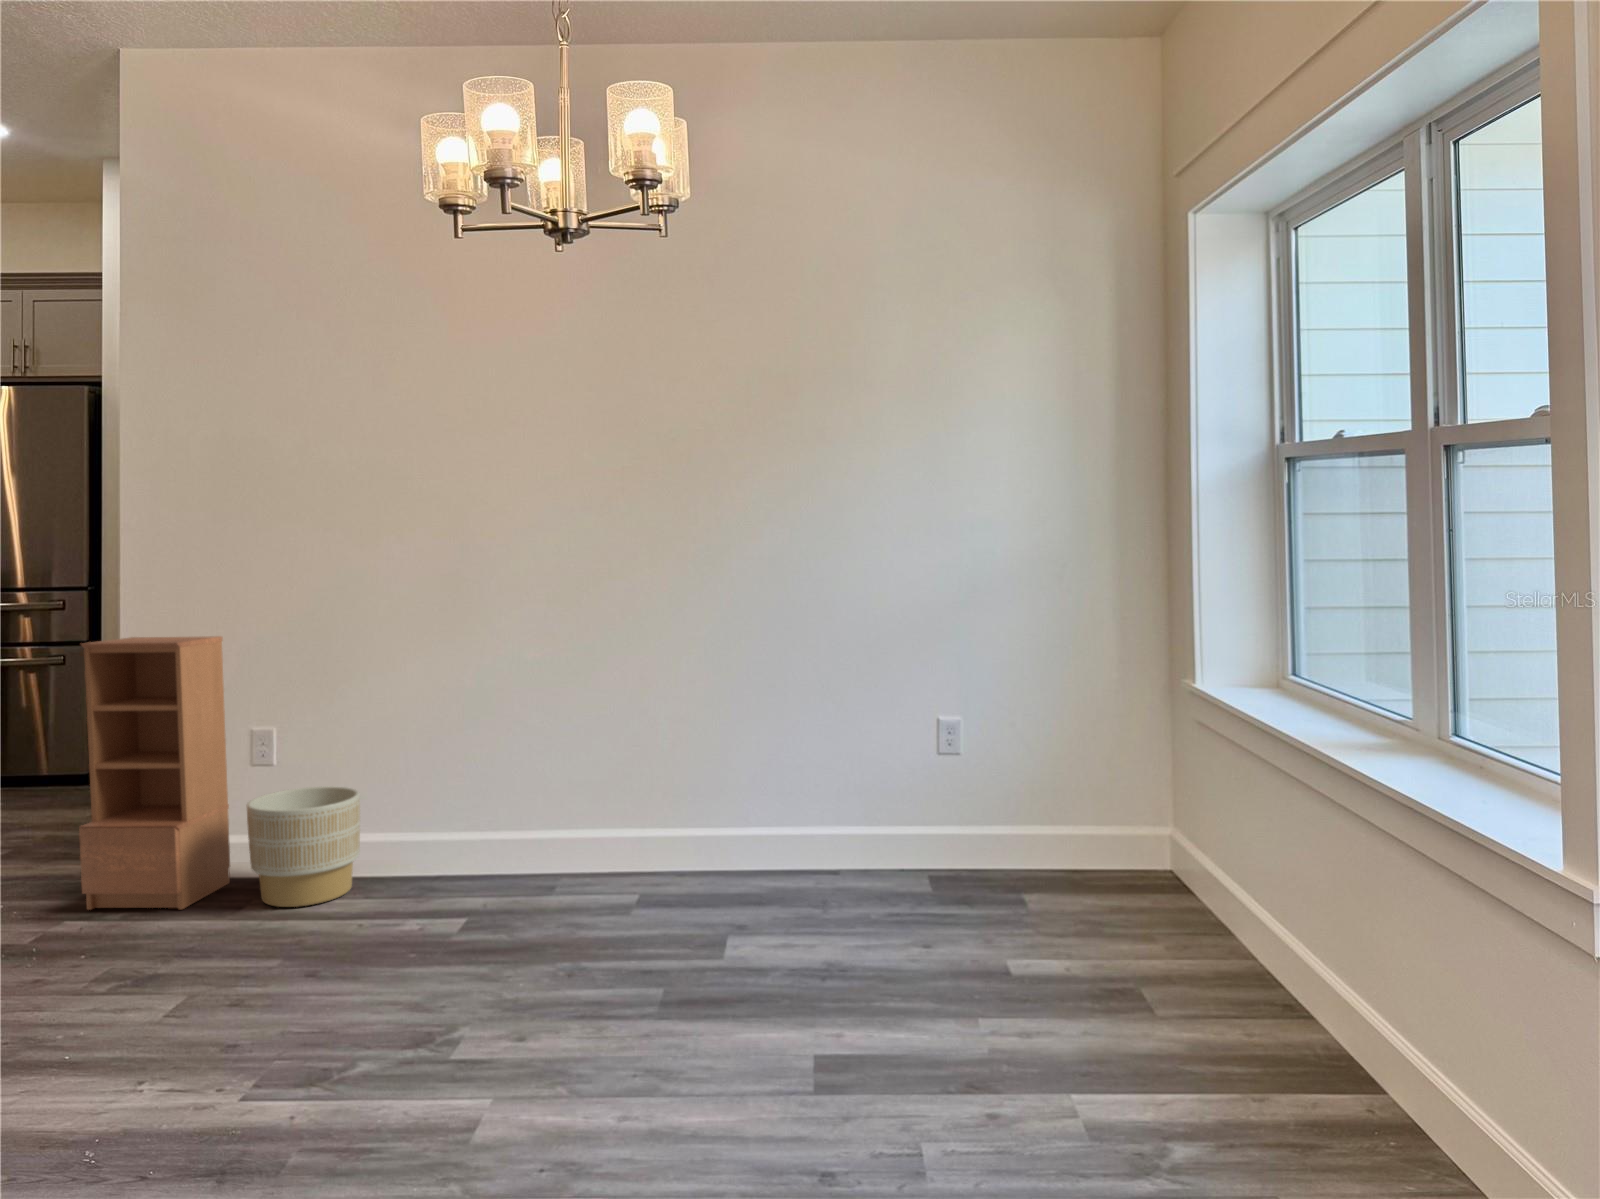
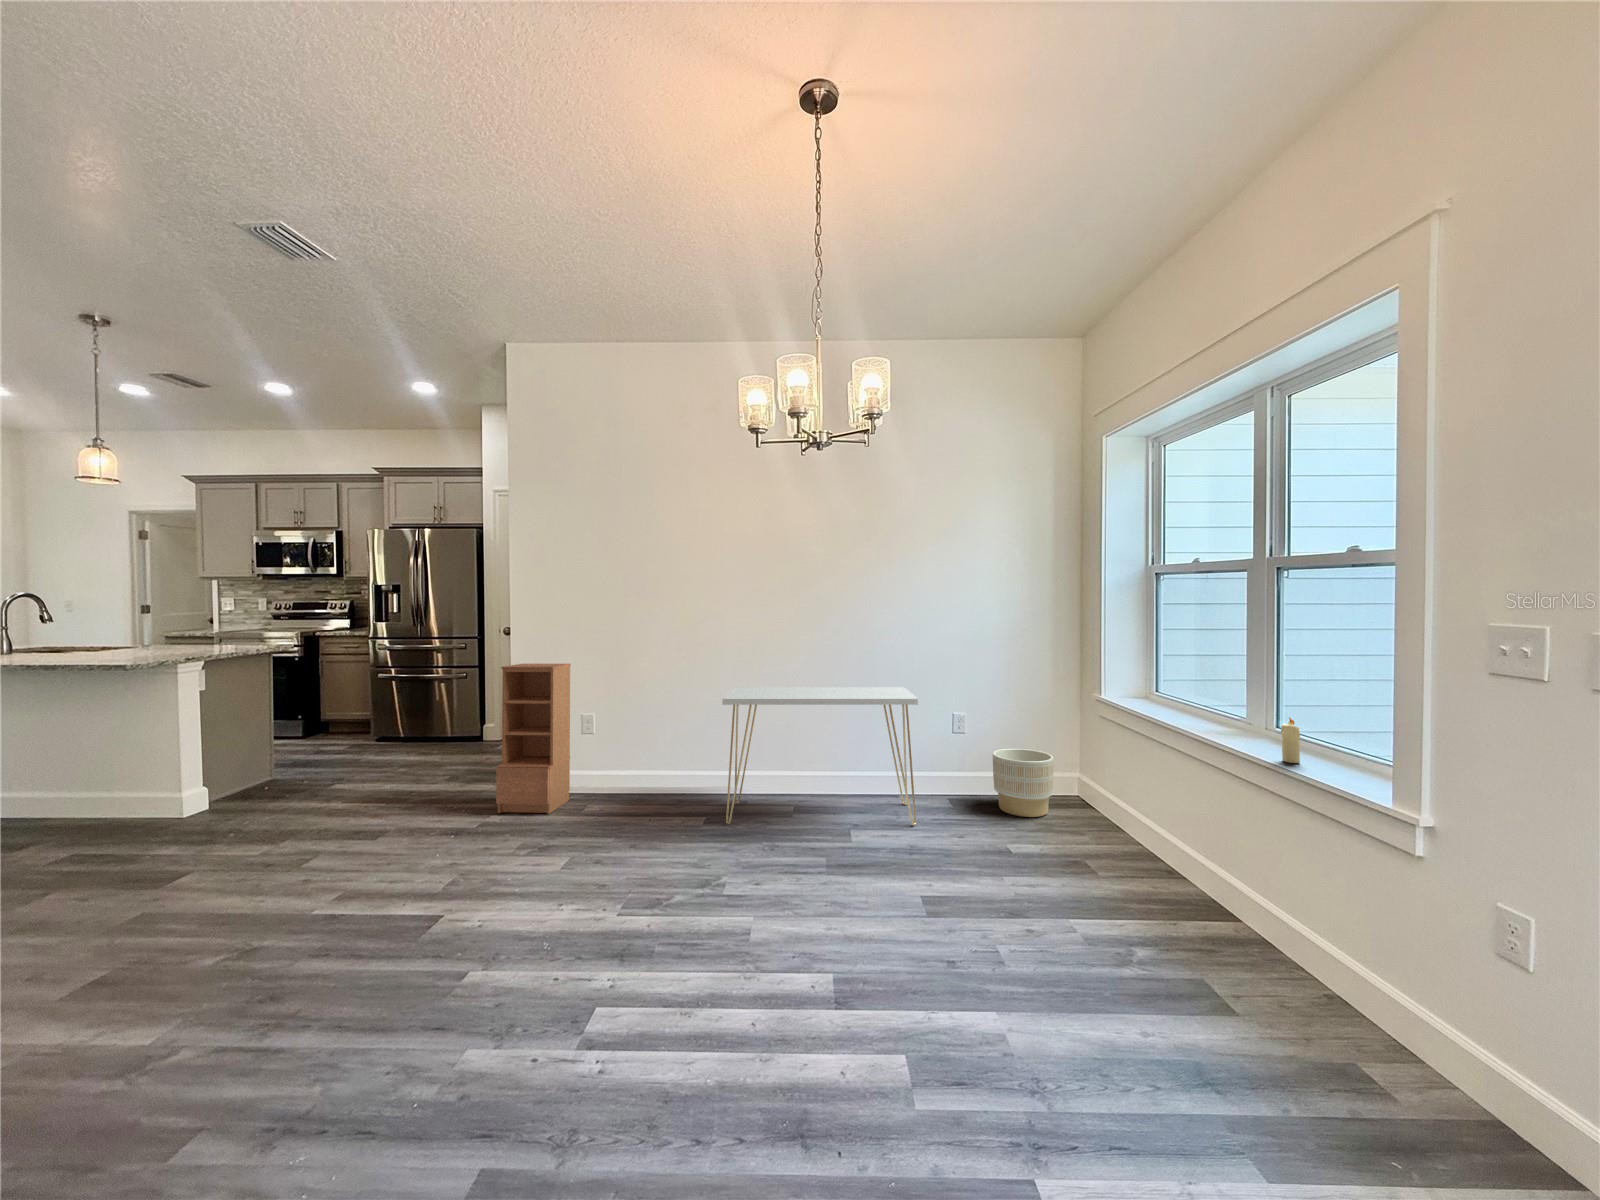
console table: none [485,673,844,923] -> present [722,687,918,825]
candle: none [1453,722,1485,806] -> present [1281,718,1300,763]
planter: present [247,787,360,907] -> present [993,749,1053,817]

